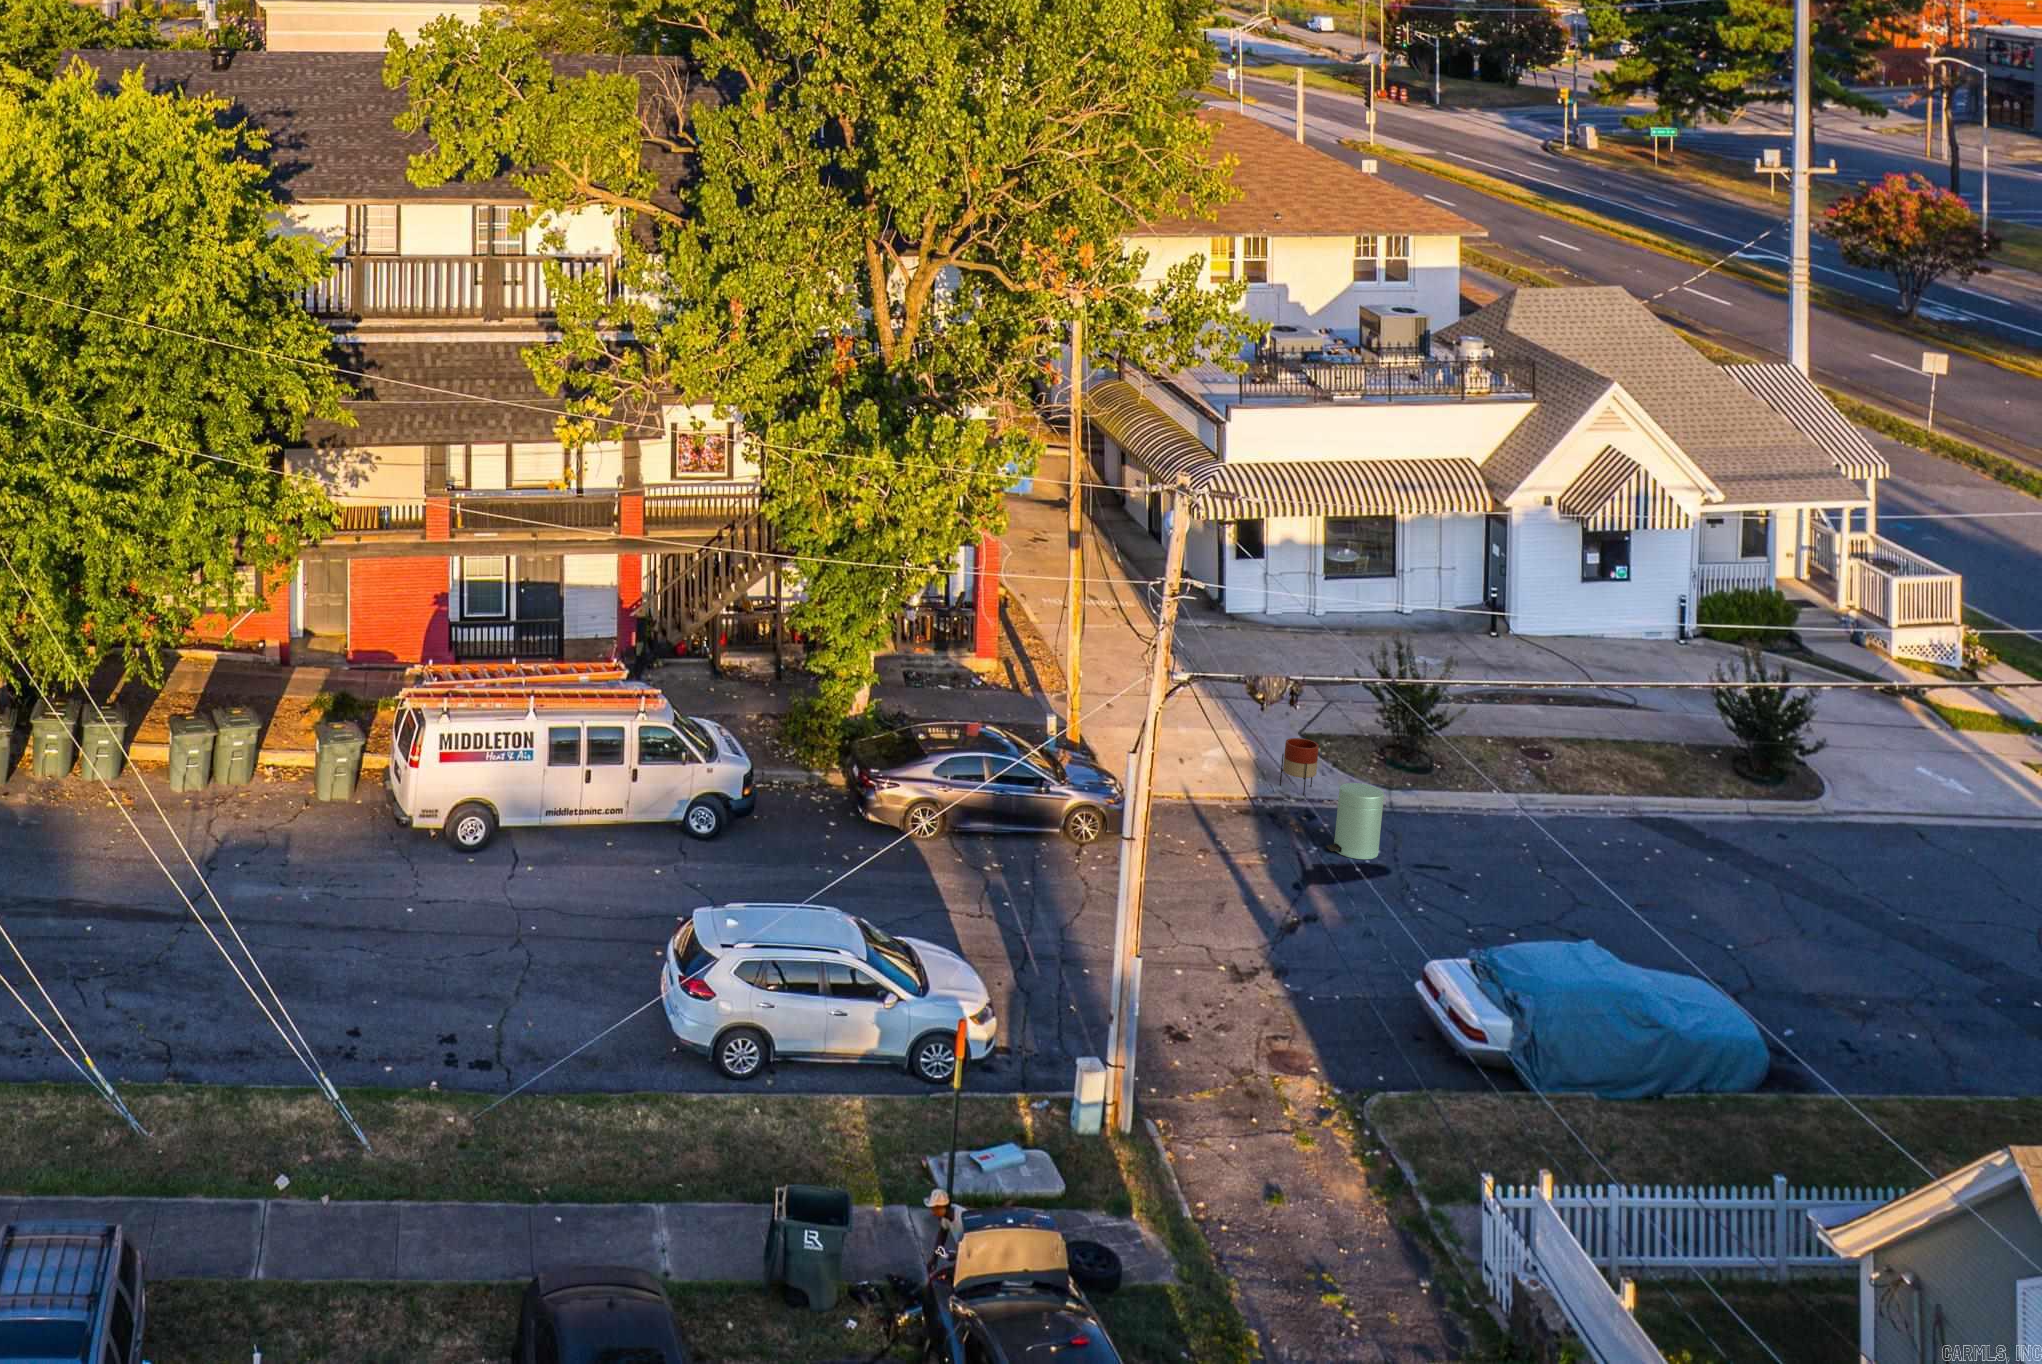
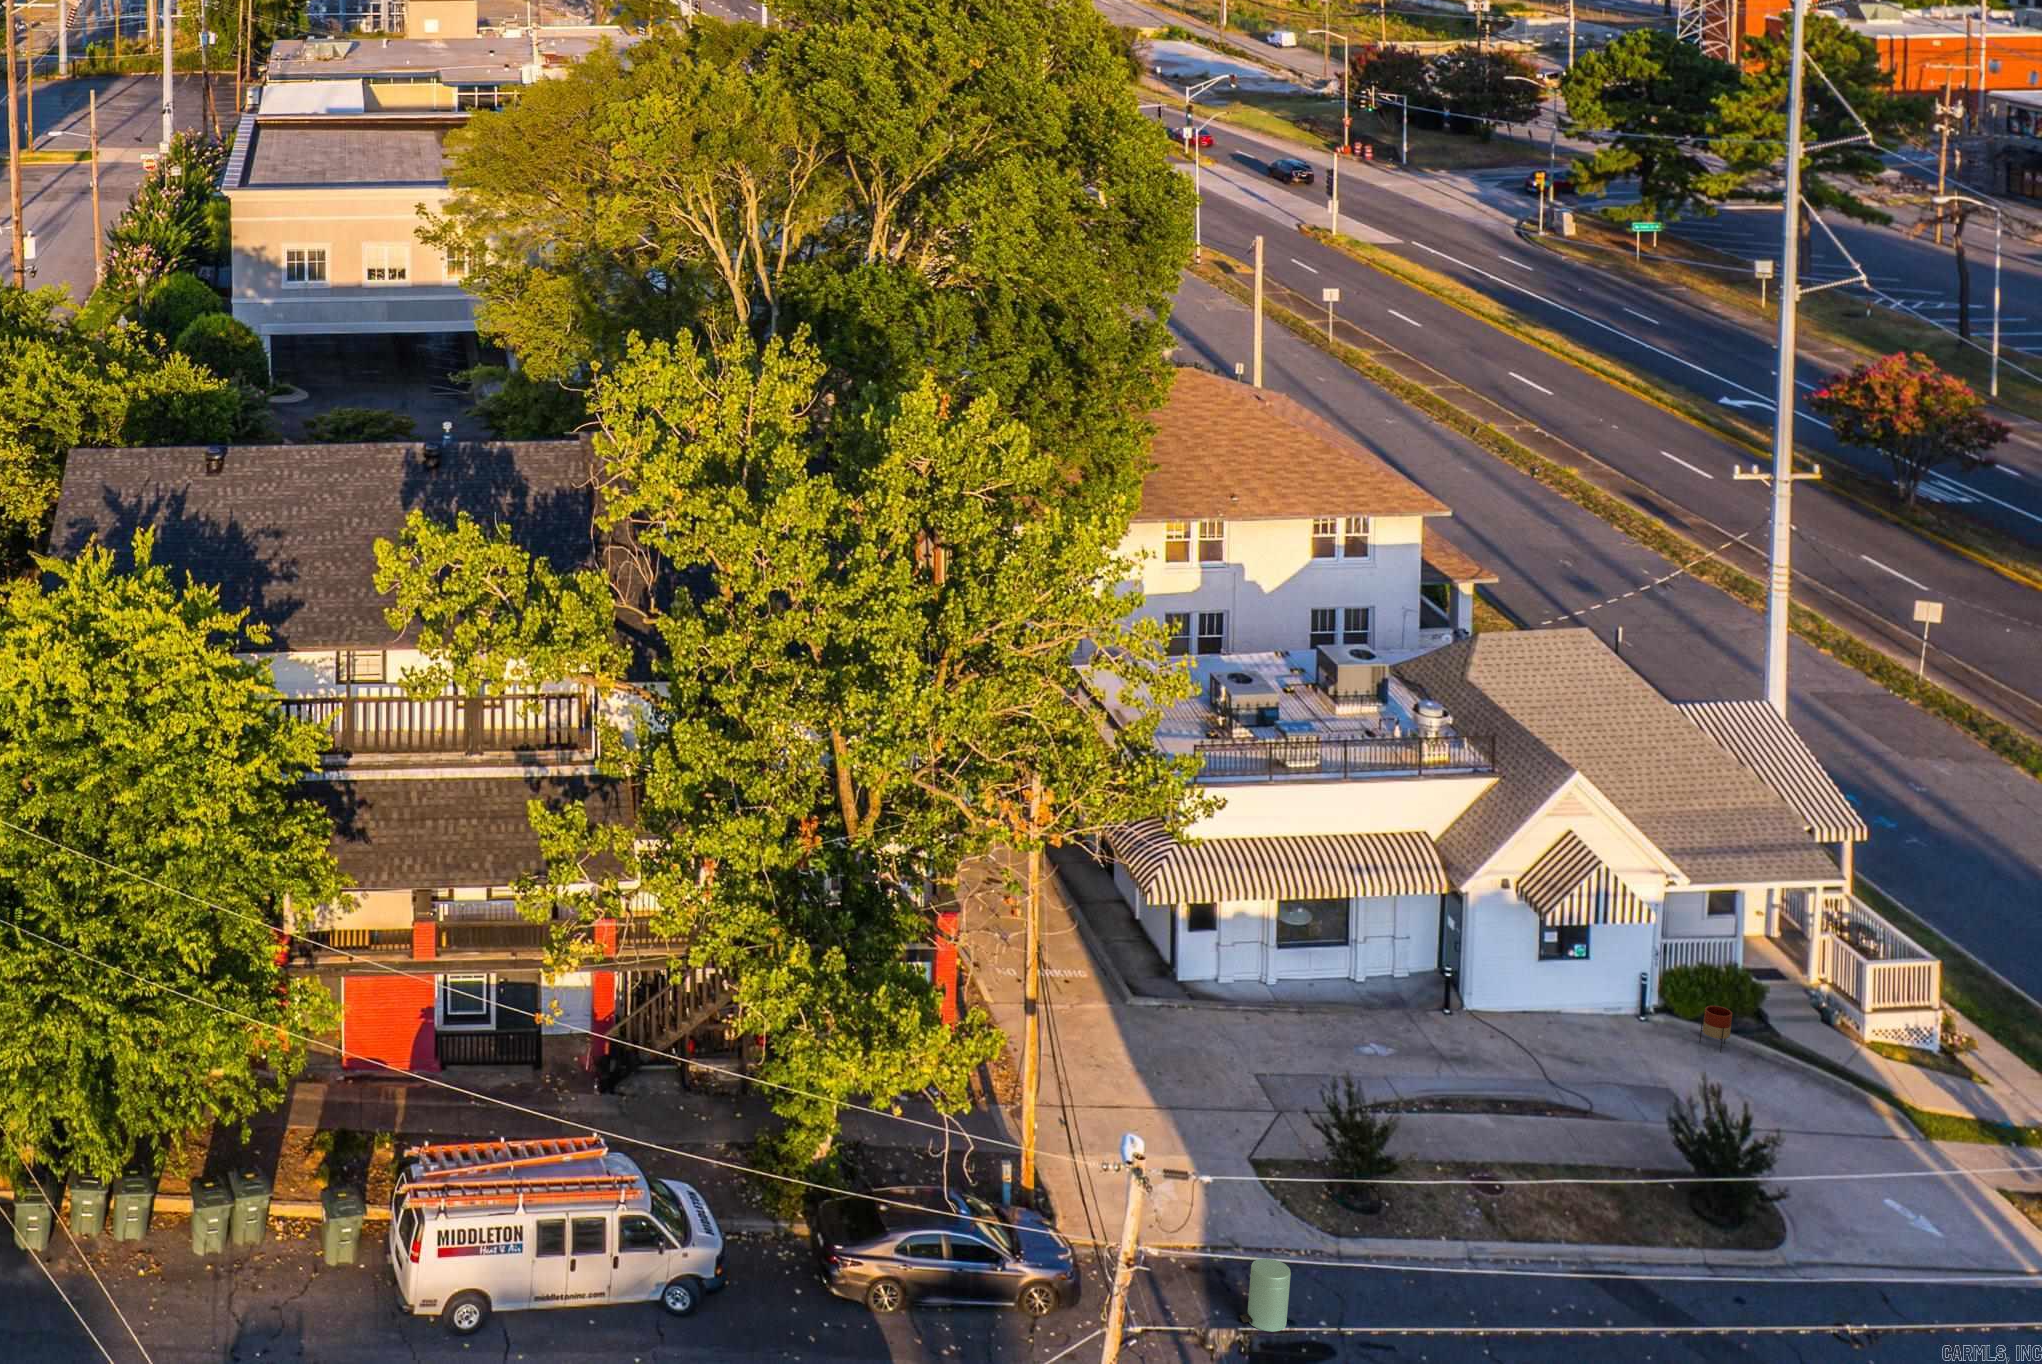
planter: present [1280,738,1319,795] -> present [1699,1006,1732,1053]

